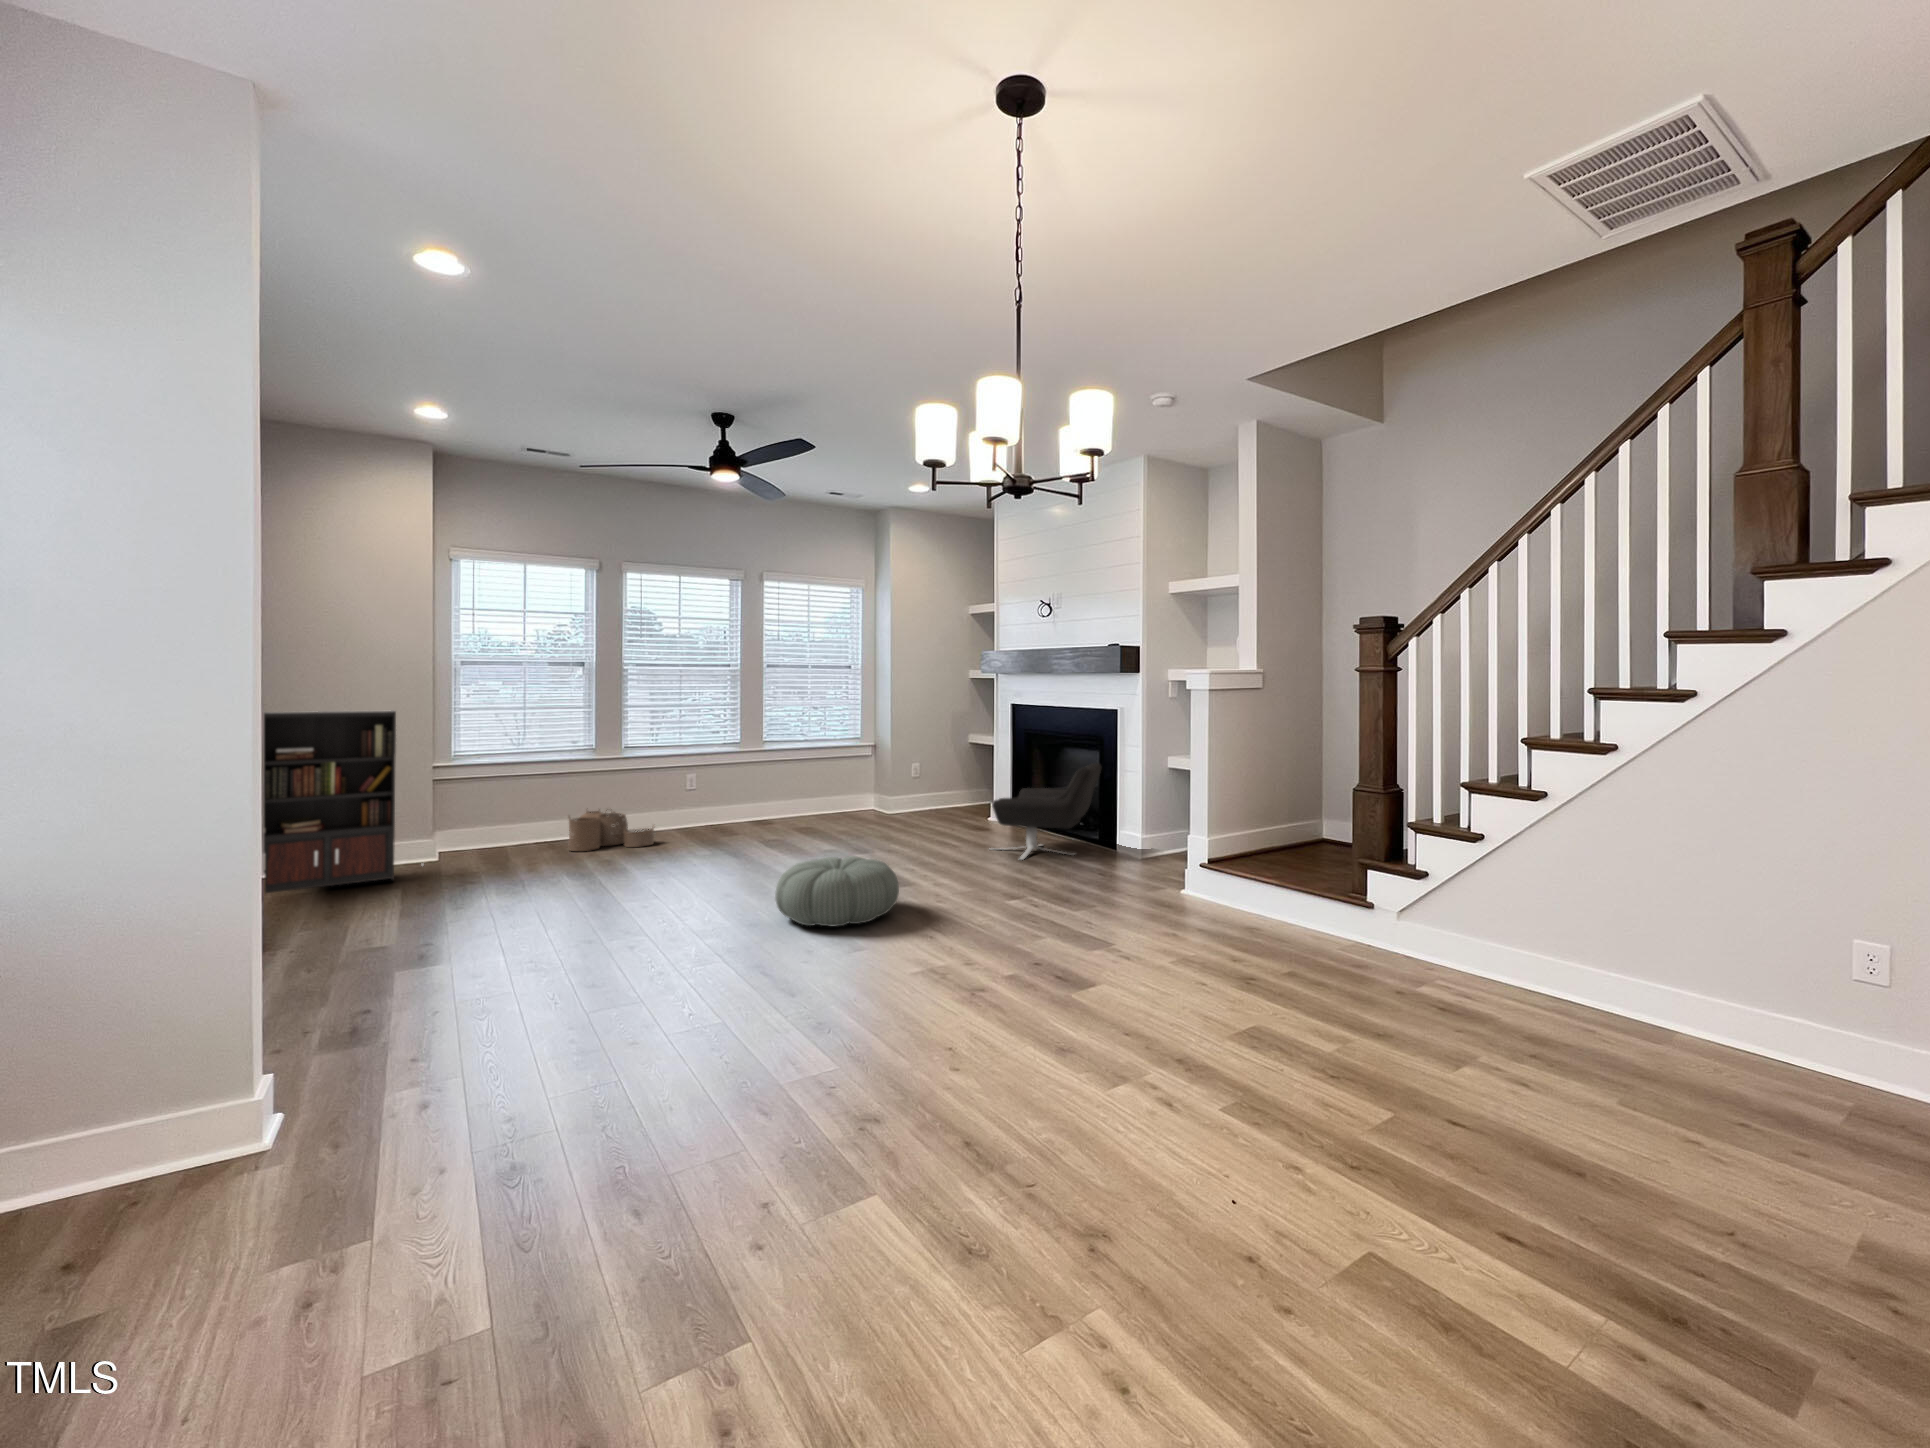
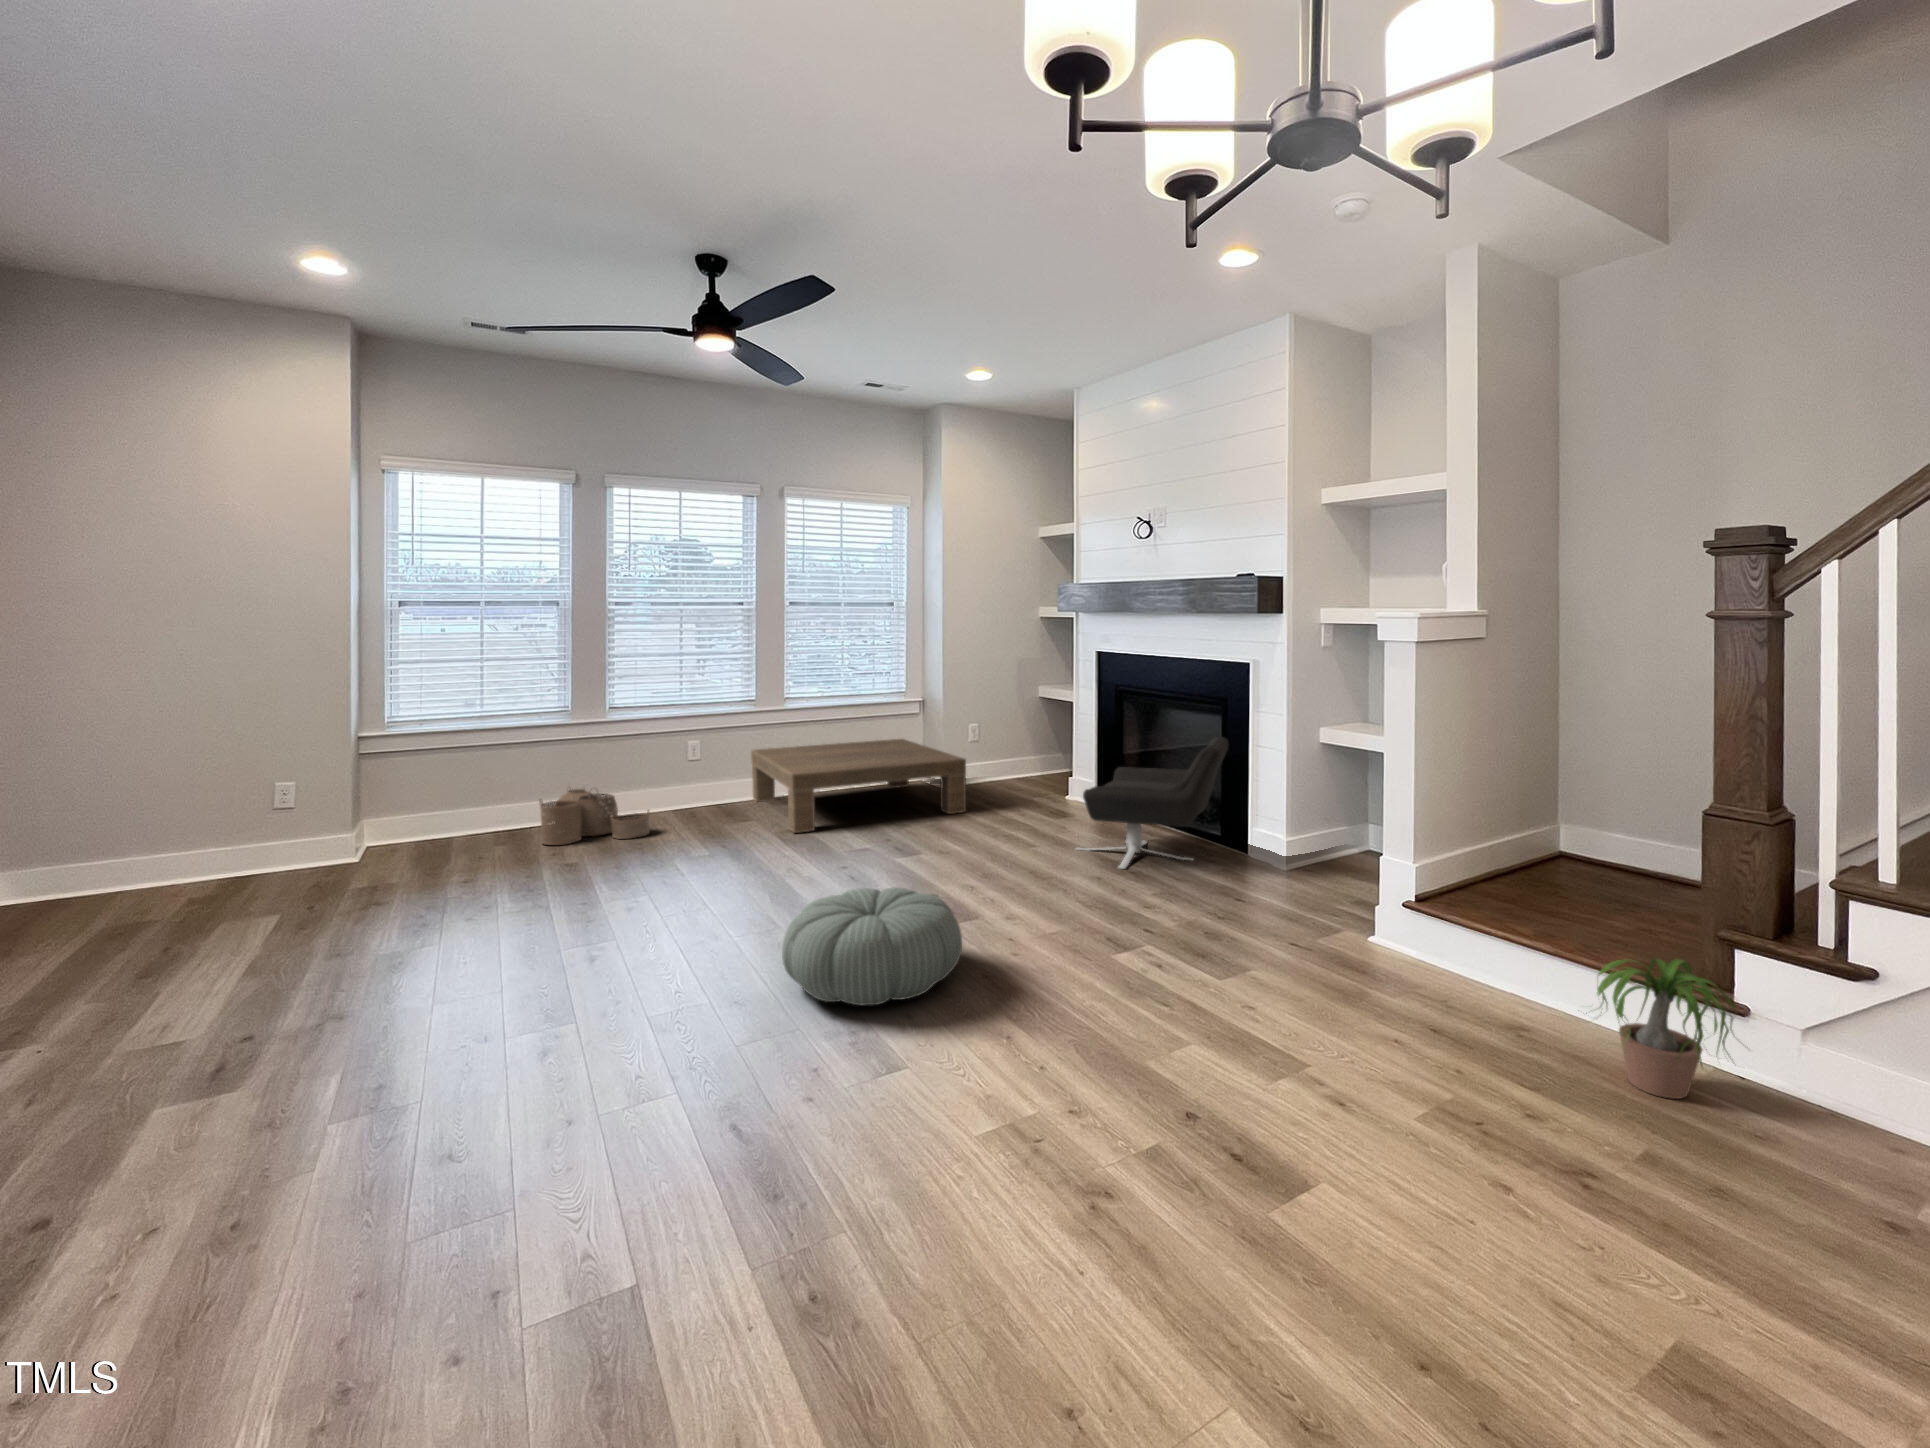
bookcase: present [264,710,423,893] -> none [93,670,354,922]
coffee table: none [732,775,907,842] -> present [751,739,966,833]
potted plant: none [1271,873,1367,955] -> present [1586,958,1748,1099]

